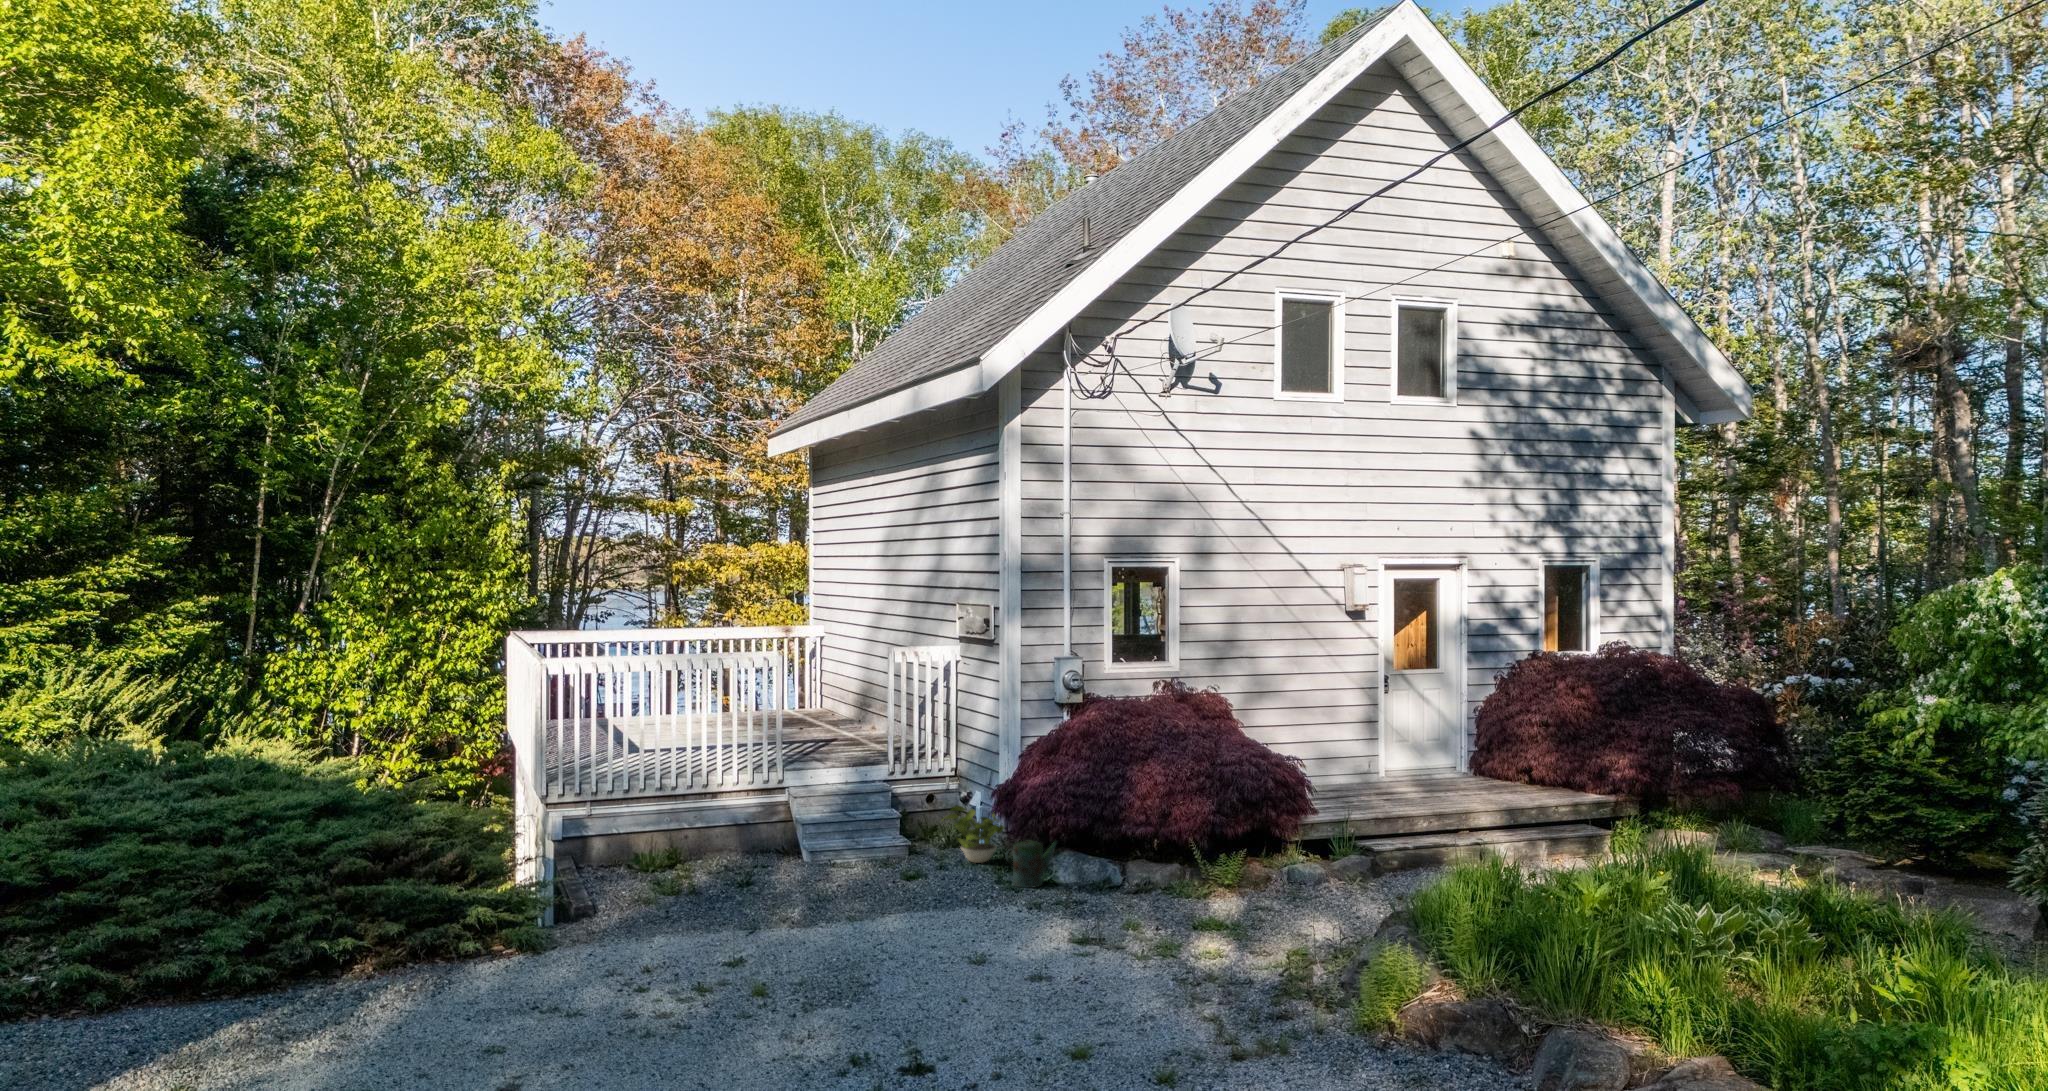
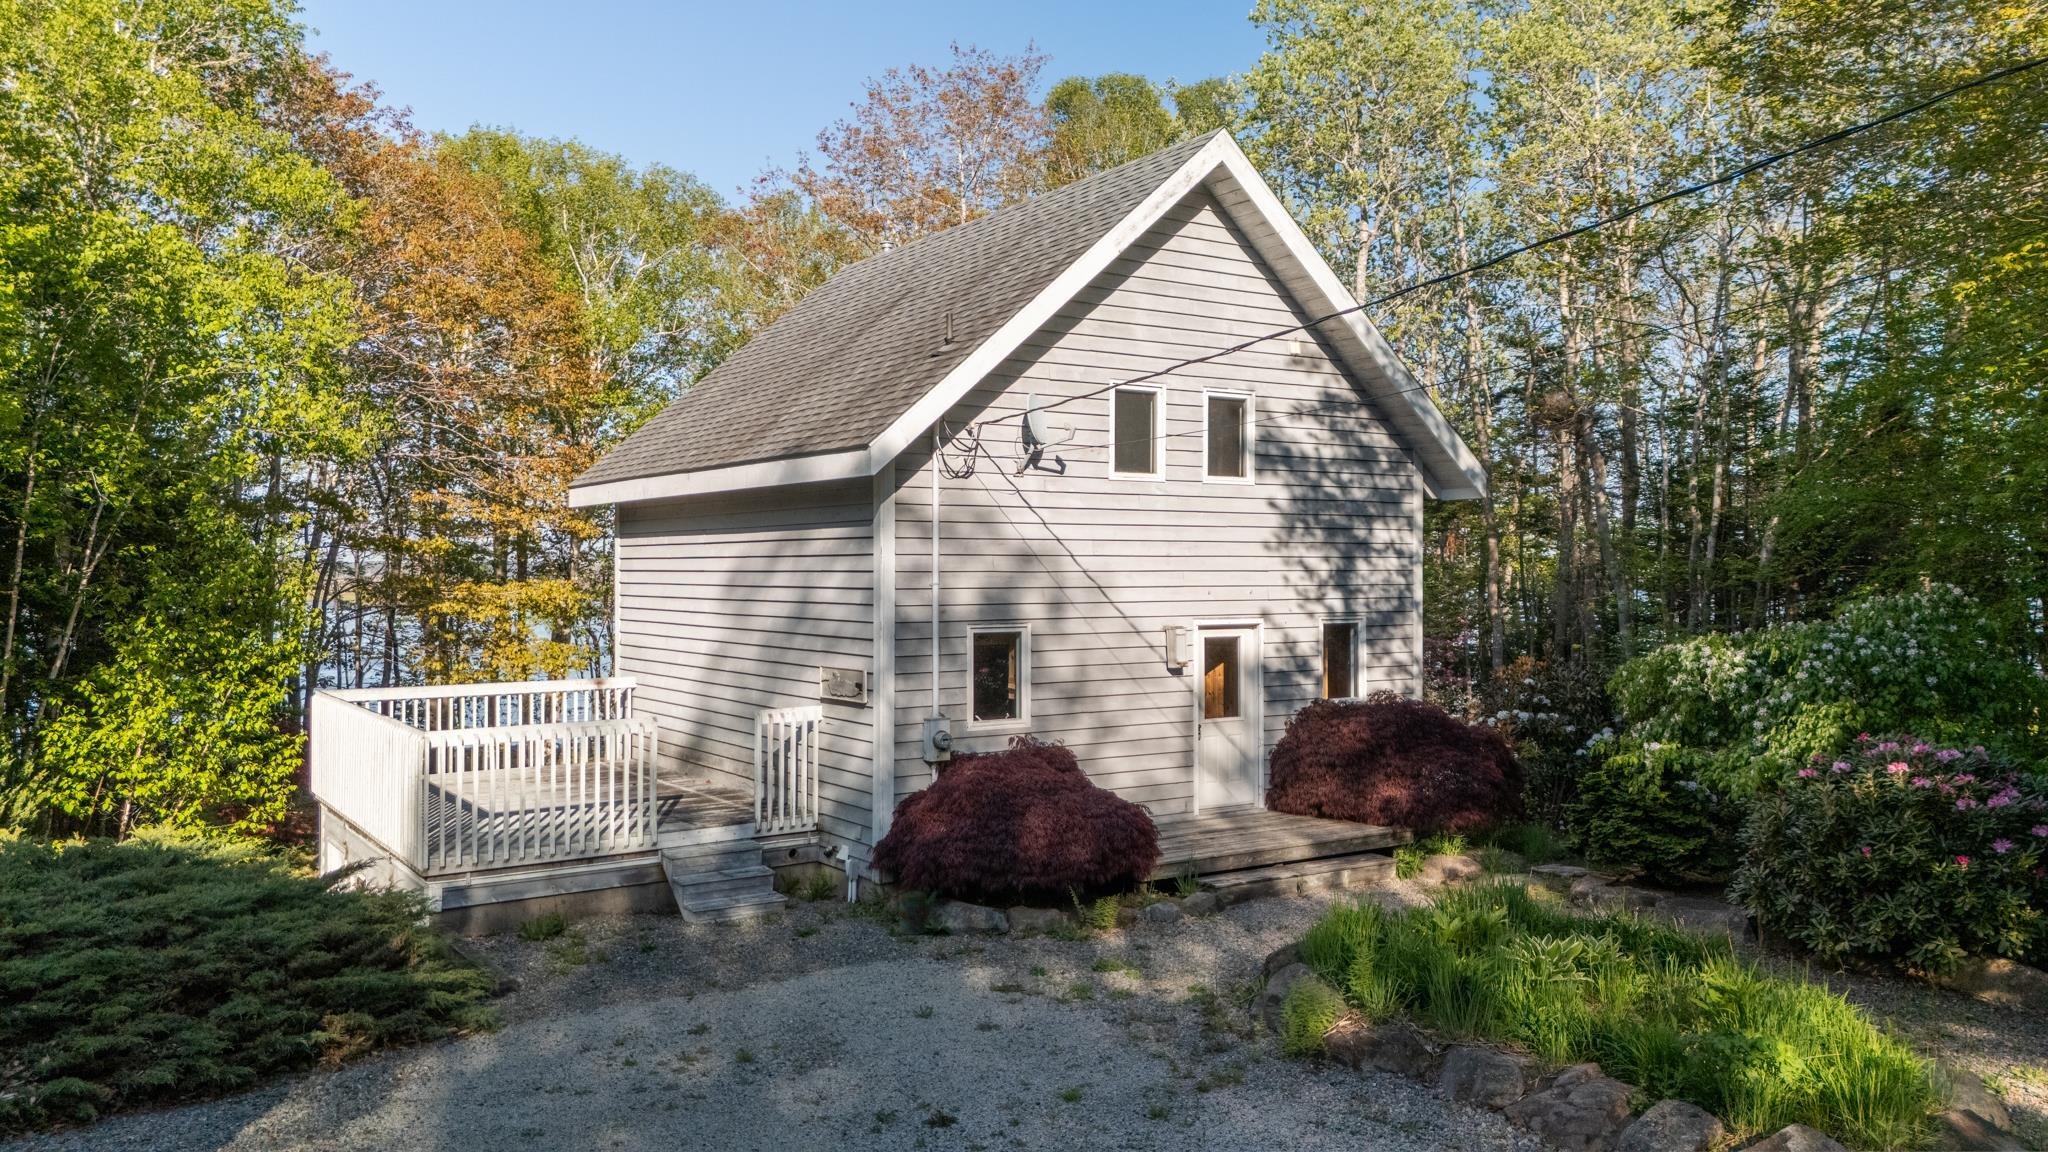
potted plant: present [945,806,1004,863] -> none [822,860,885,912]

